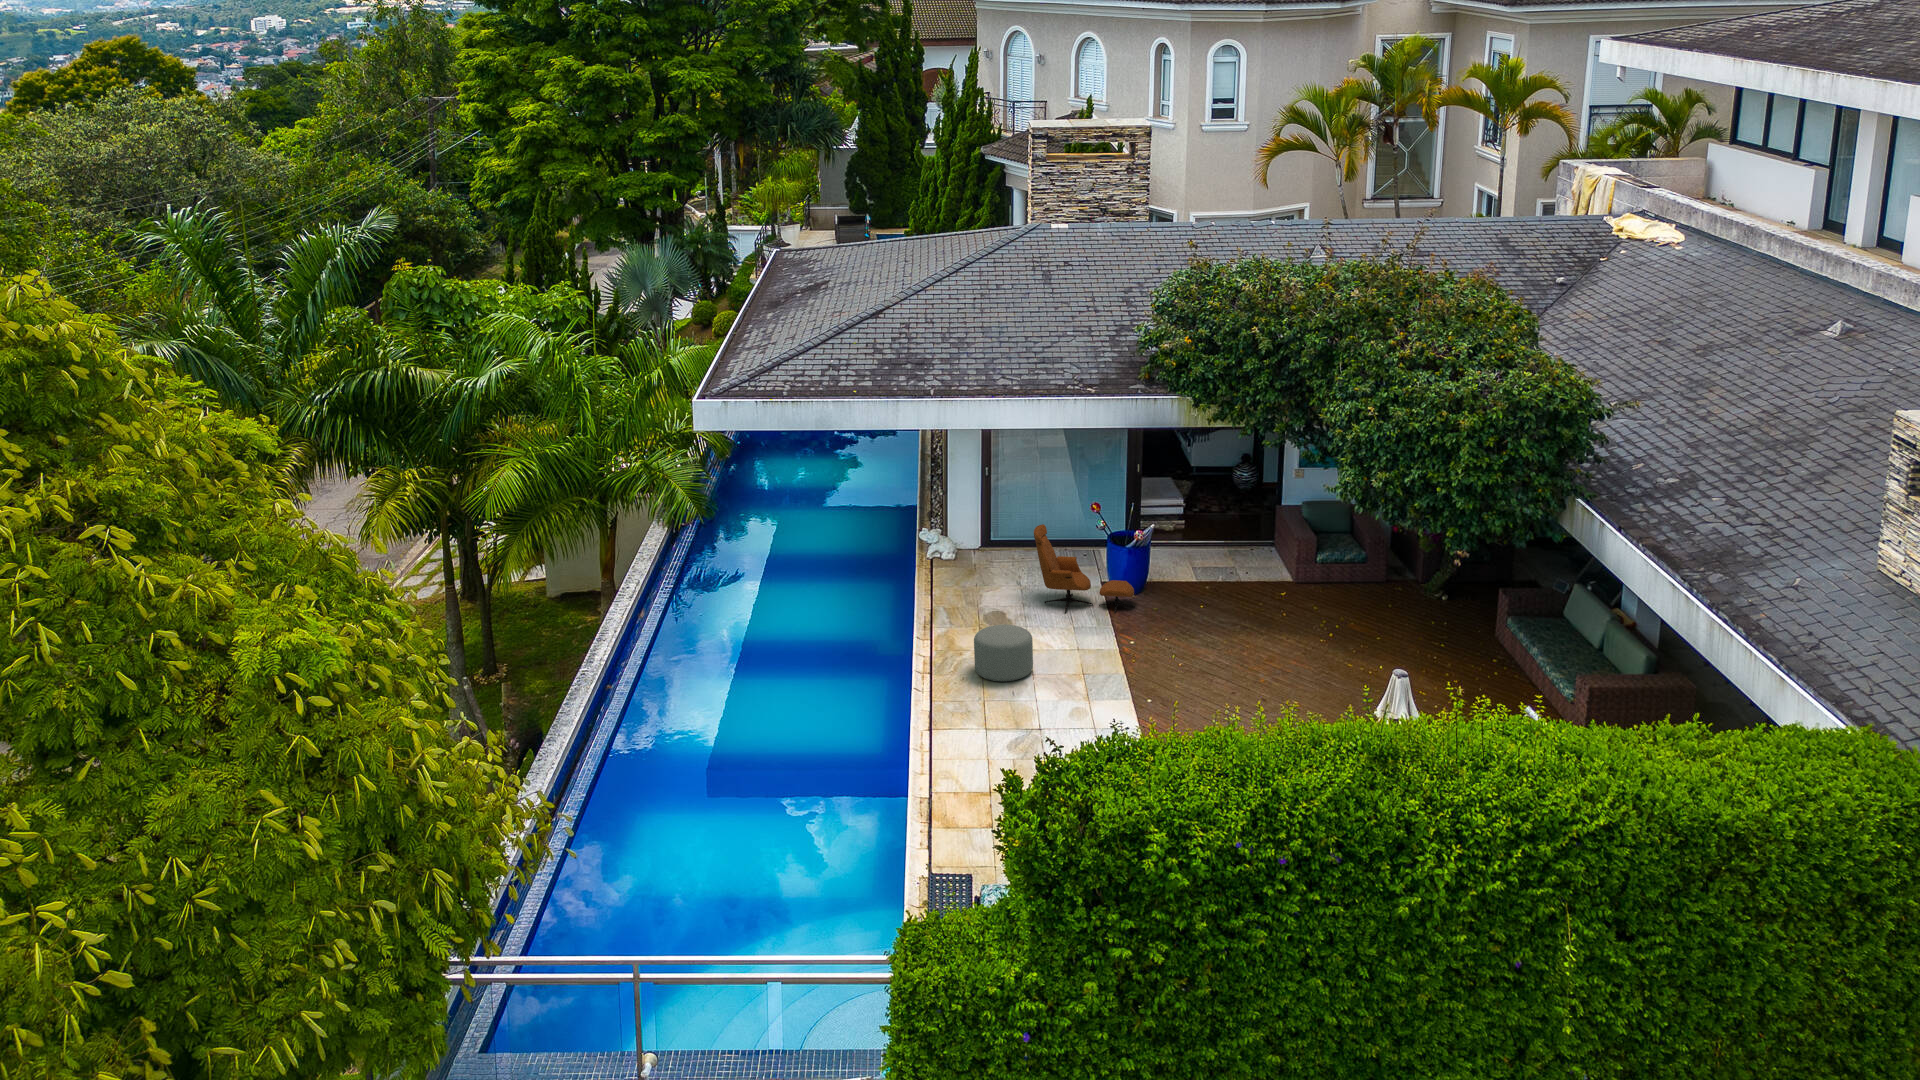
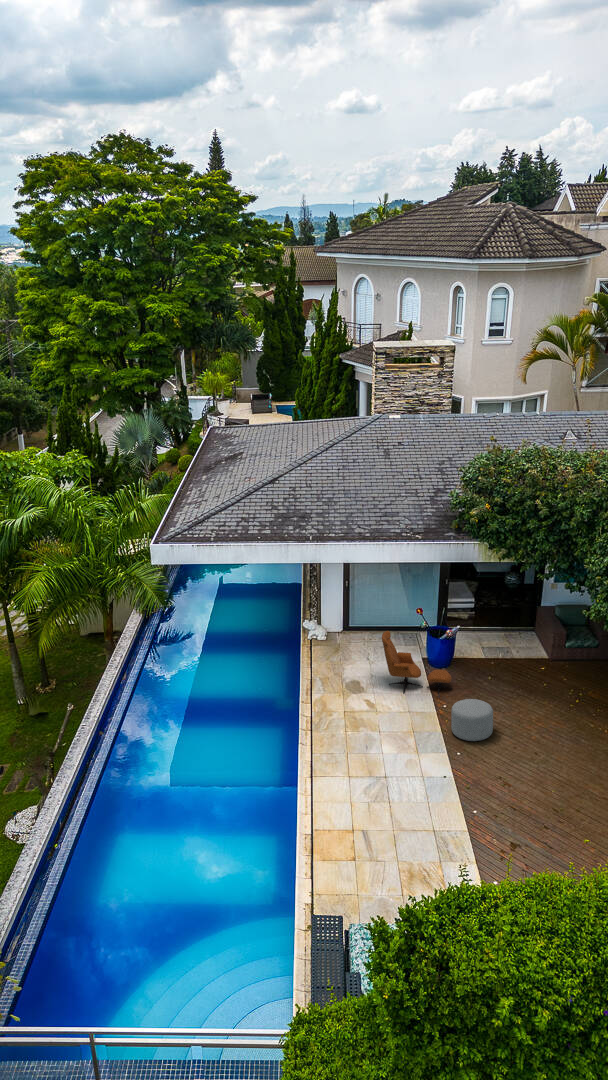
ottoman: present [974,625,1033,681] -> present [451,699,493,741]

